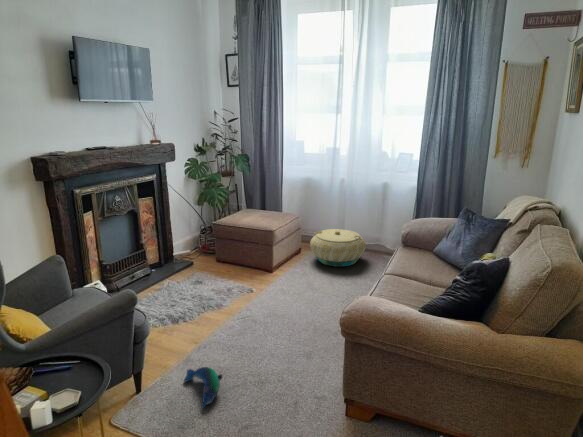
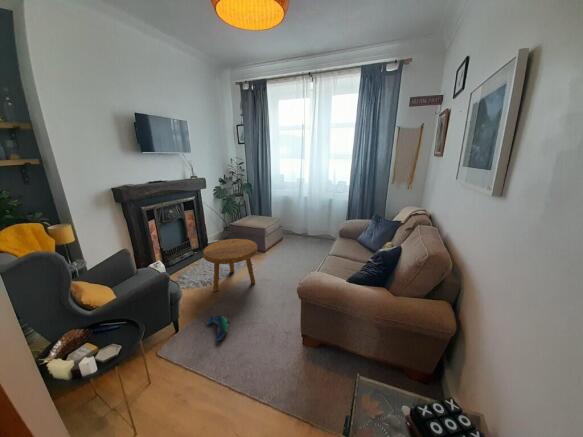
basket: present [310,229,366,267] -> none [288,226,320,248]
footstool: none [174,246,263,331] -> present [203,239,258,291]

